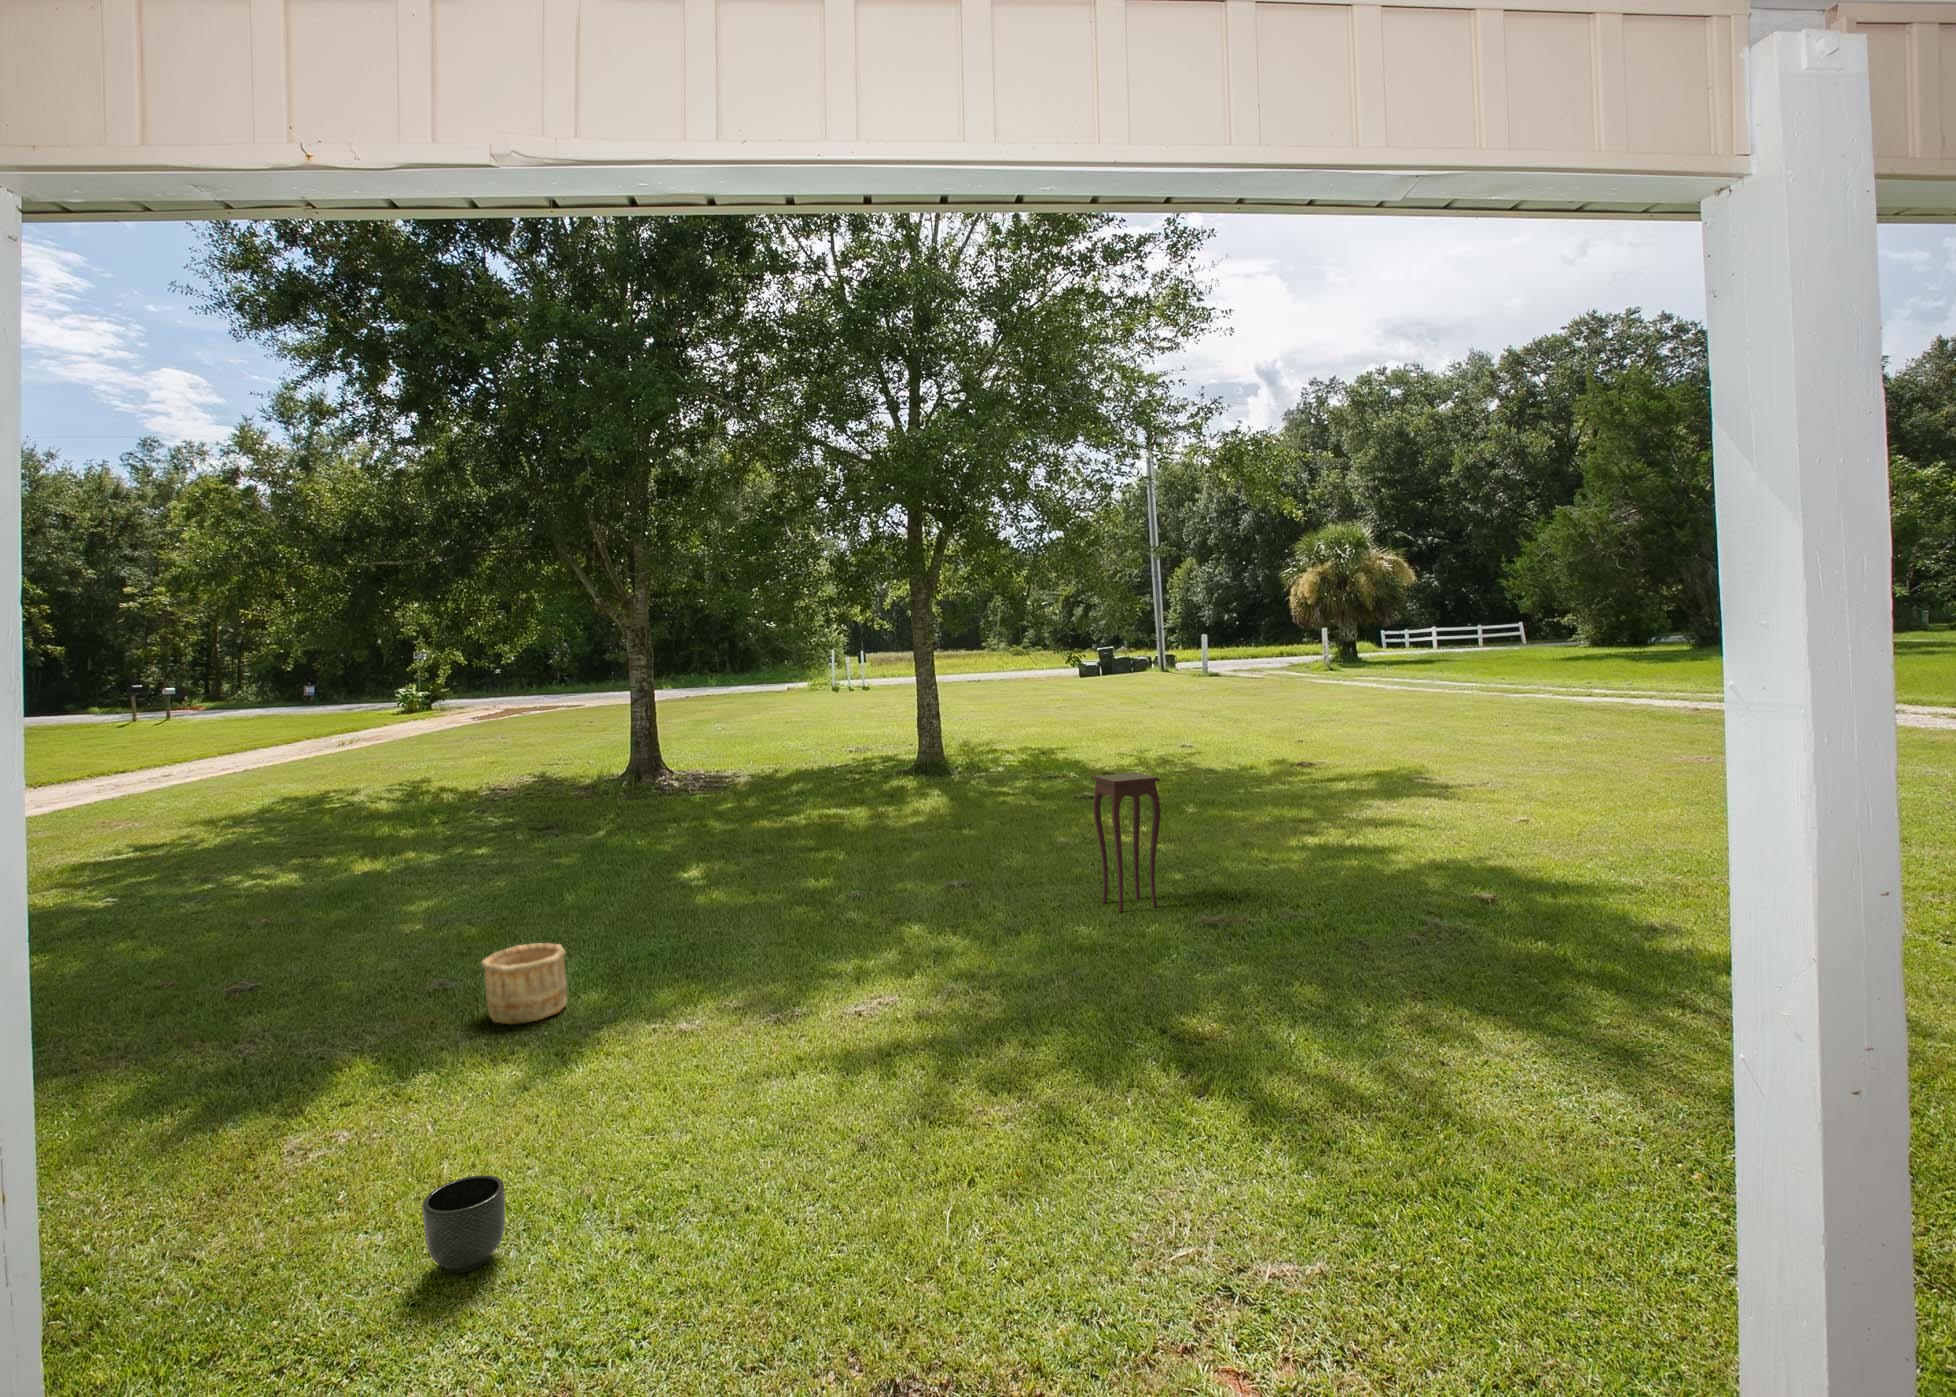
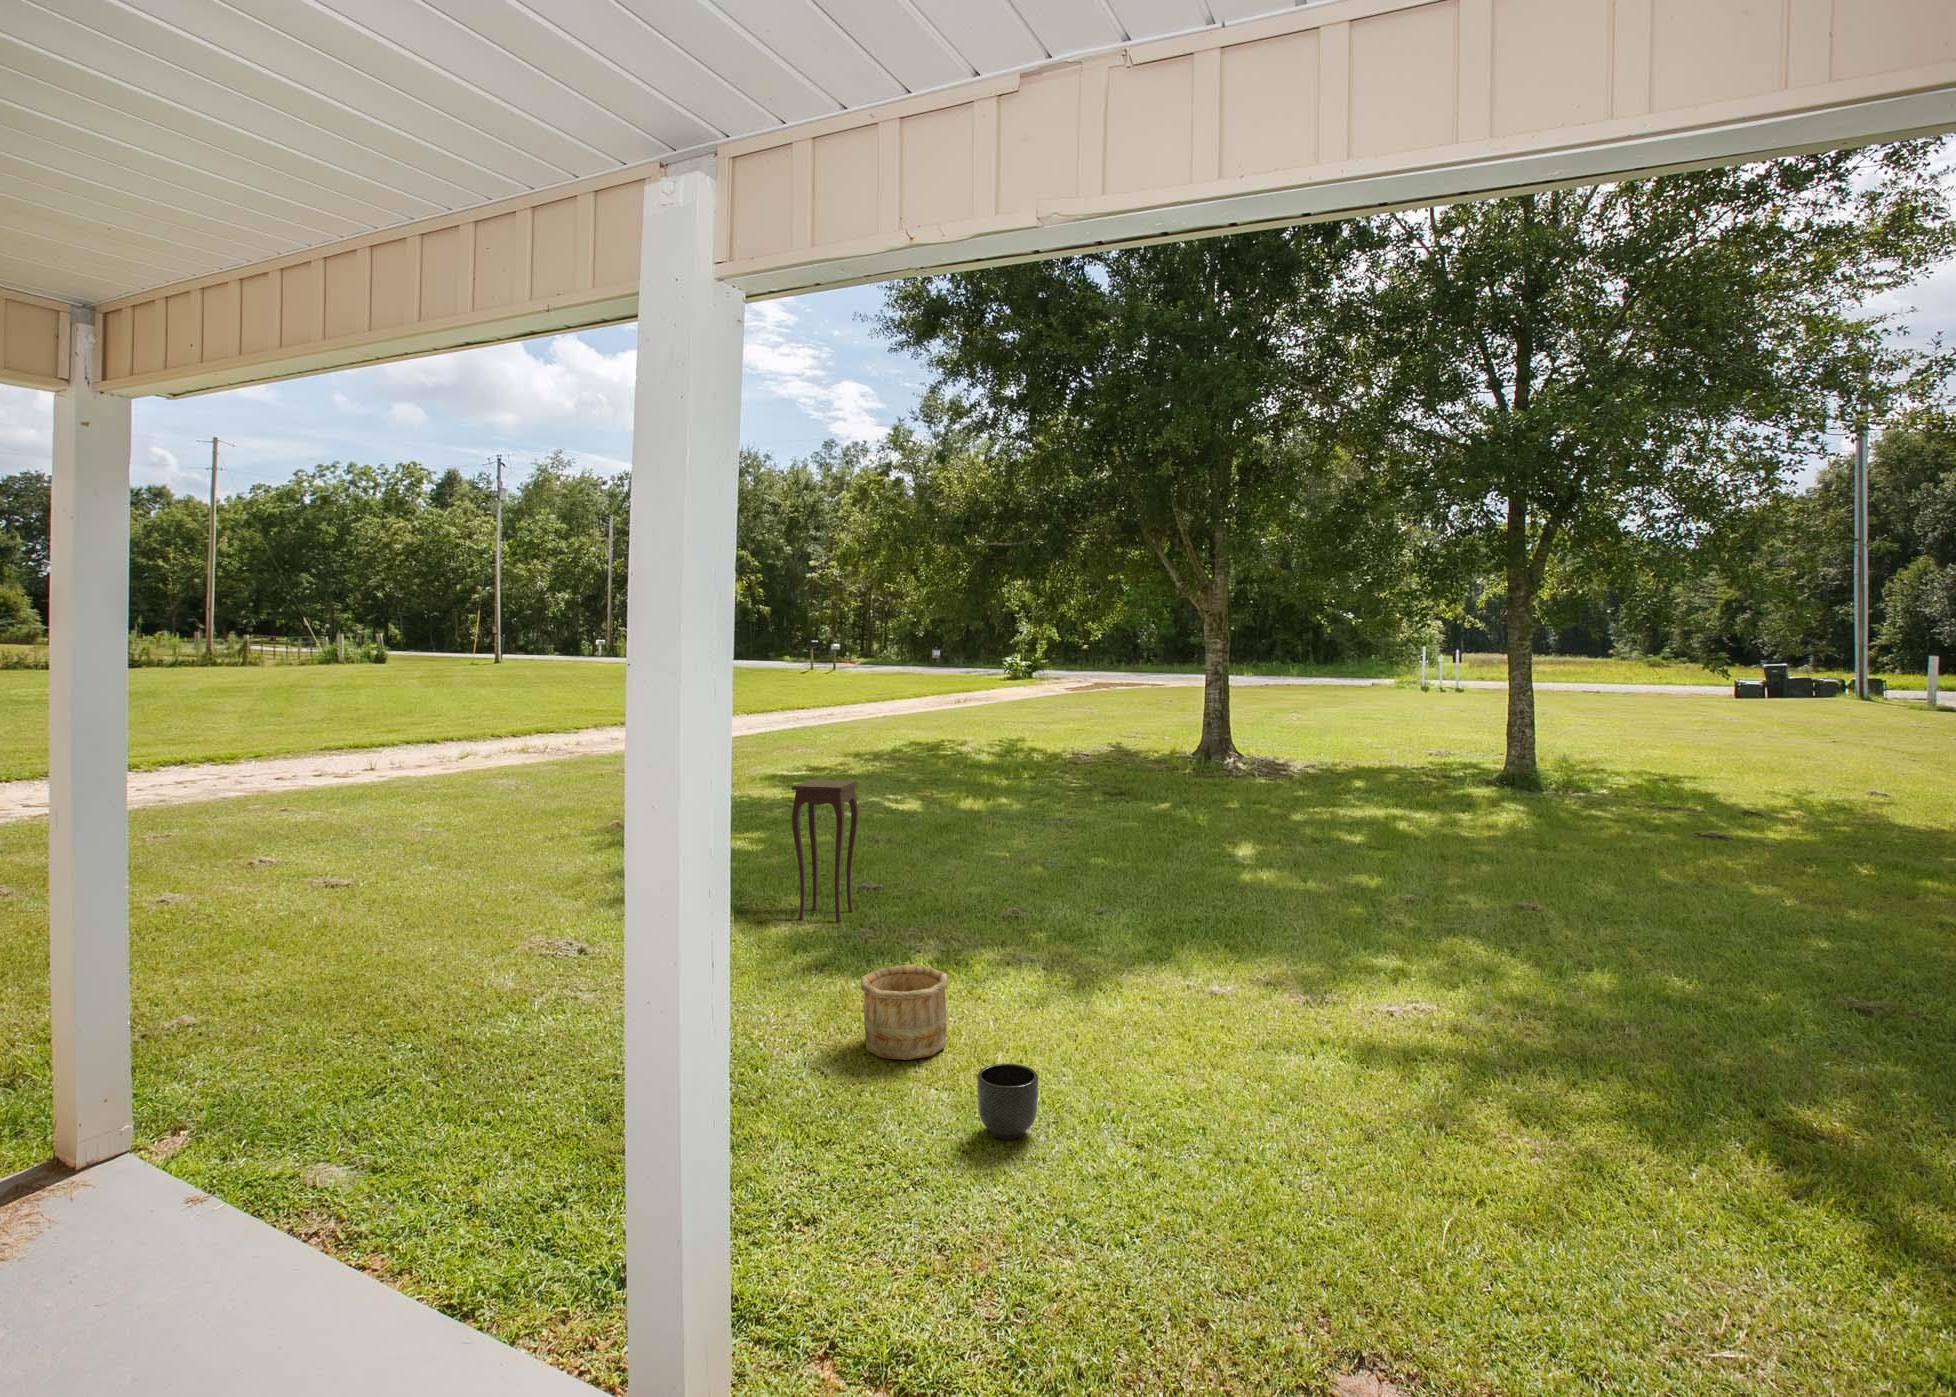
side table: present [1092,772,1161,912] -> present [792,780,858,922]
wooden bucket: present [482,943,567,1024] -> present [861,965,948,1060]

